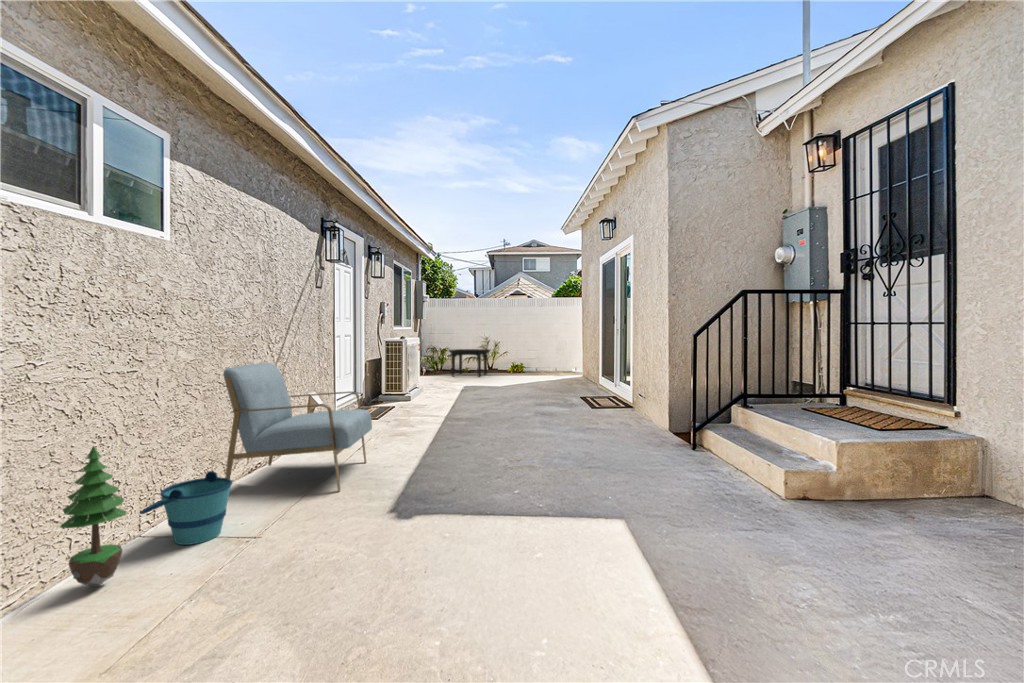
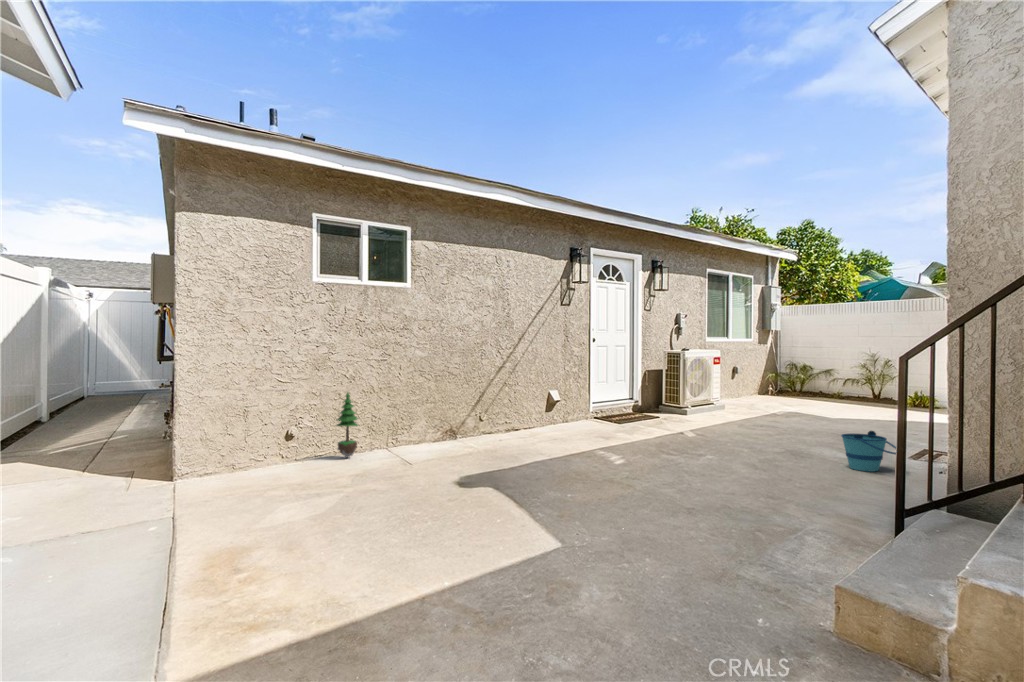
round table: present [449,349,490,377] -> none [805,367,870,403]
chair: present [223,363,372,491] -> none [445,362,543,452]
bucket: present [140,471,232,545] -> present [841,431,896,472]

